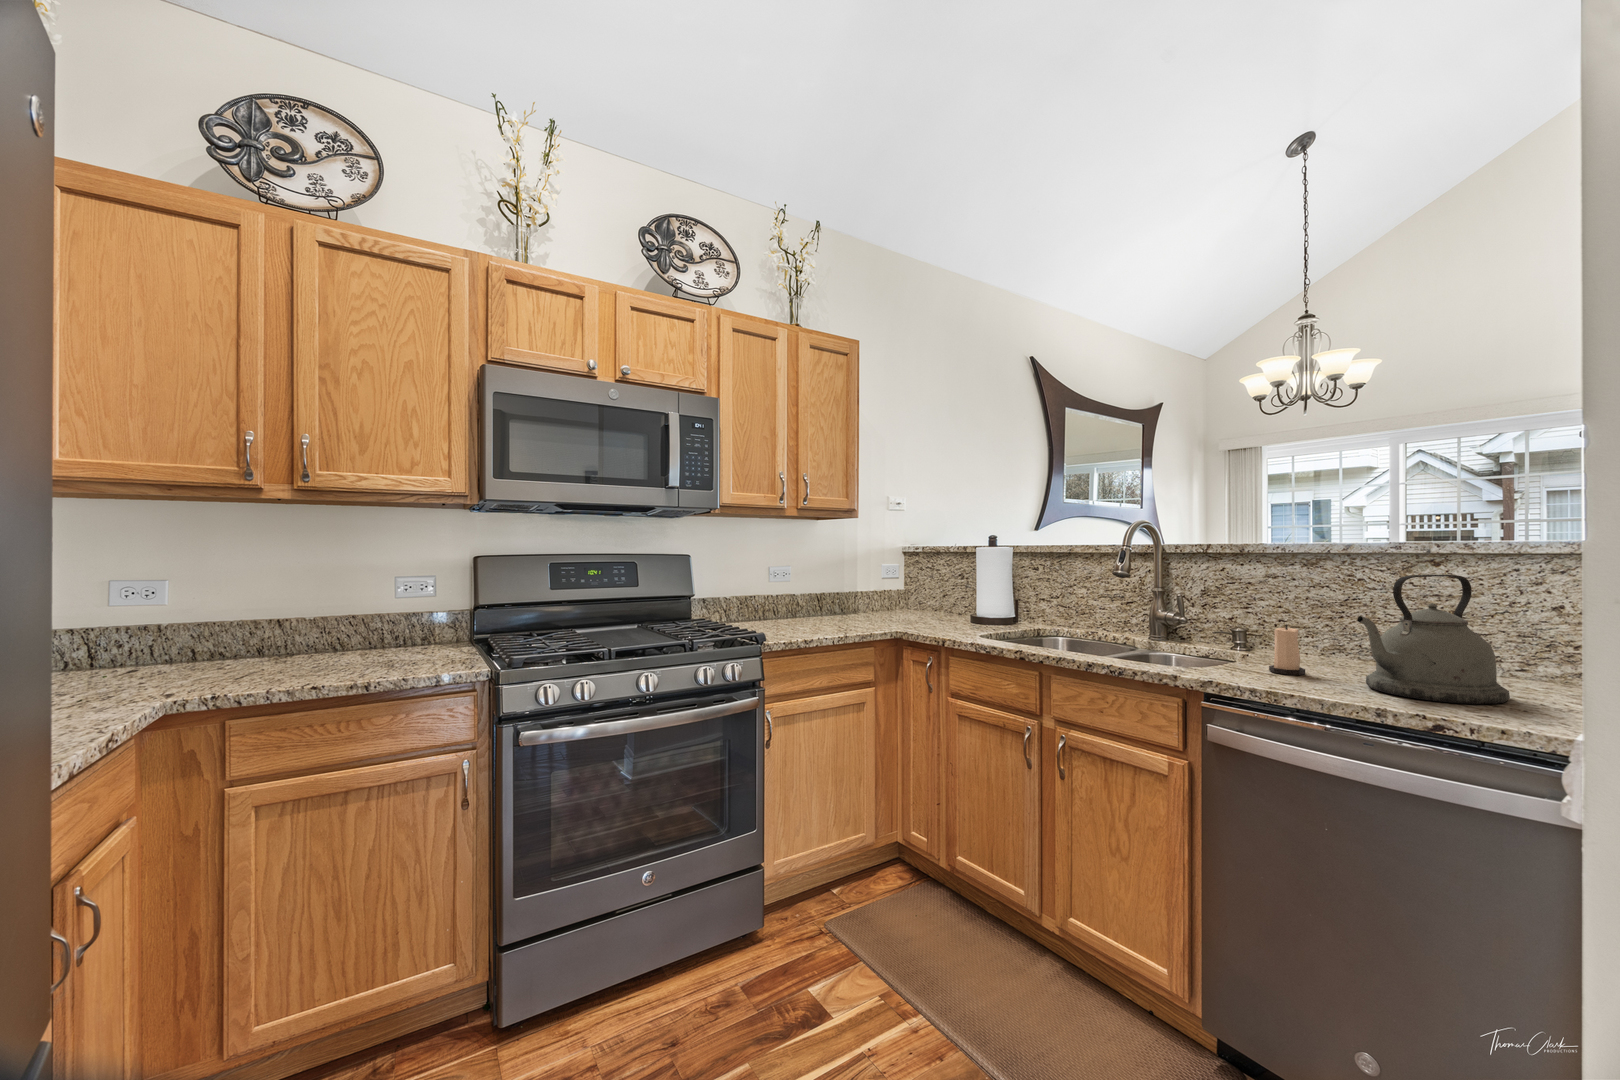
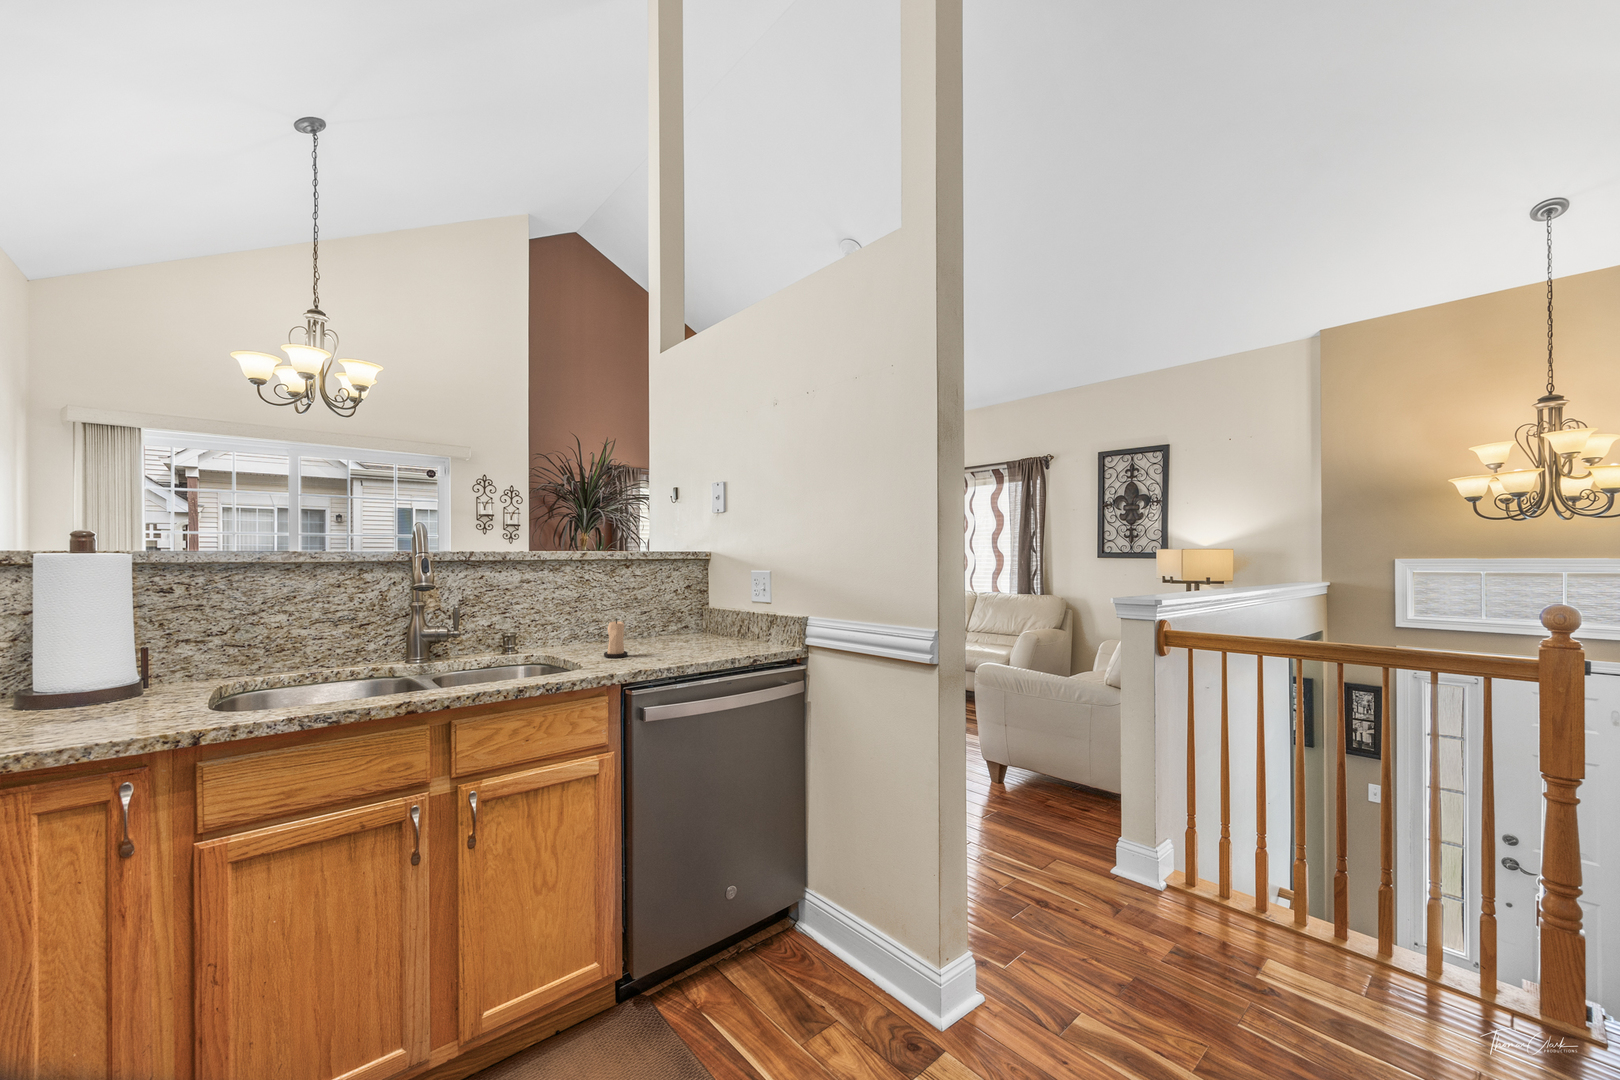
kettle: present [1357,575,1510,704] -> none [660,575,723,652]

